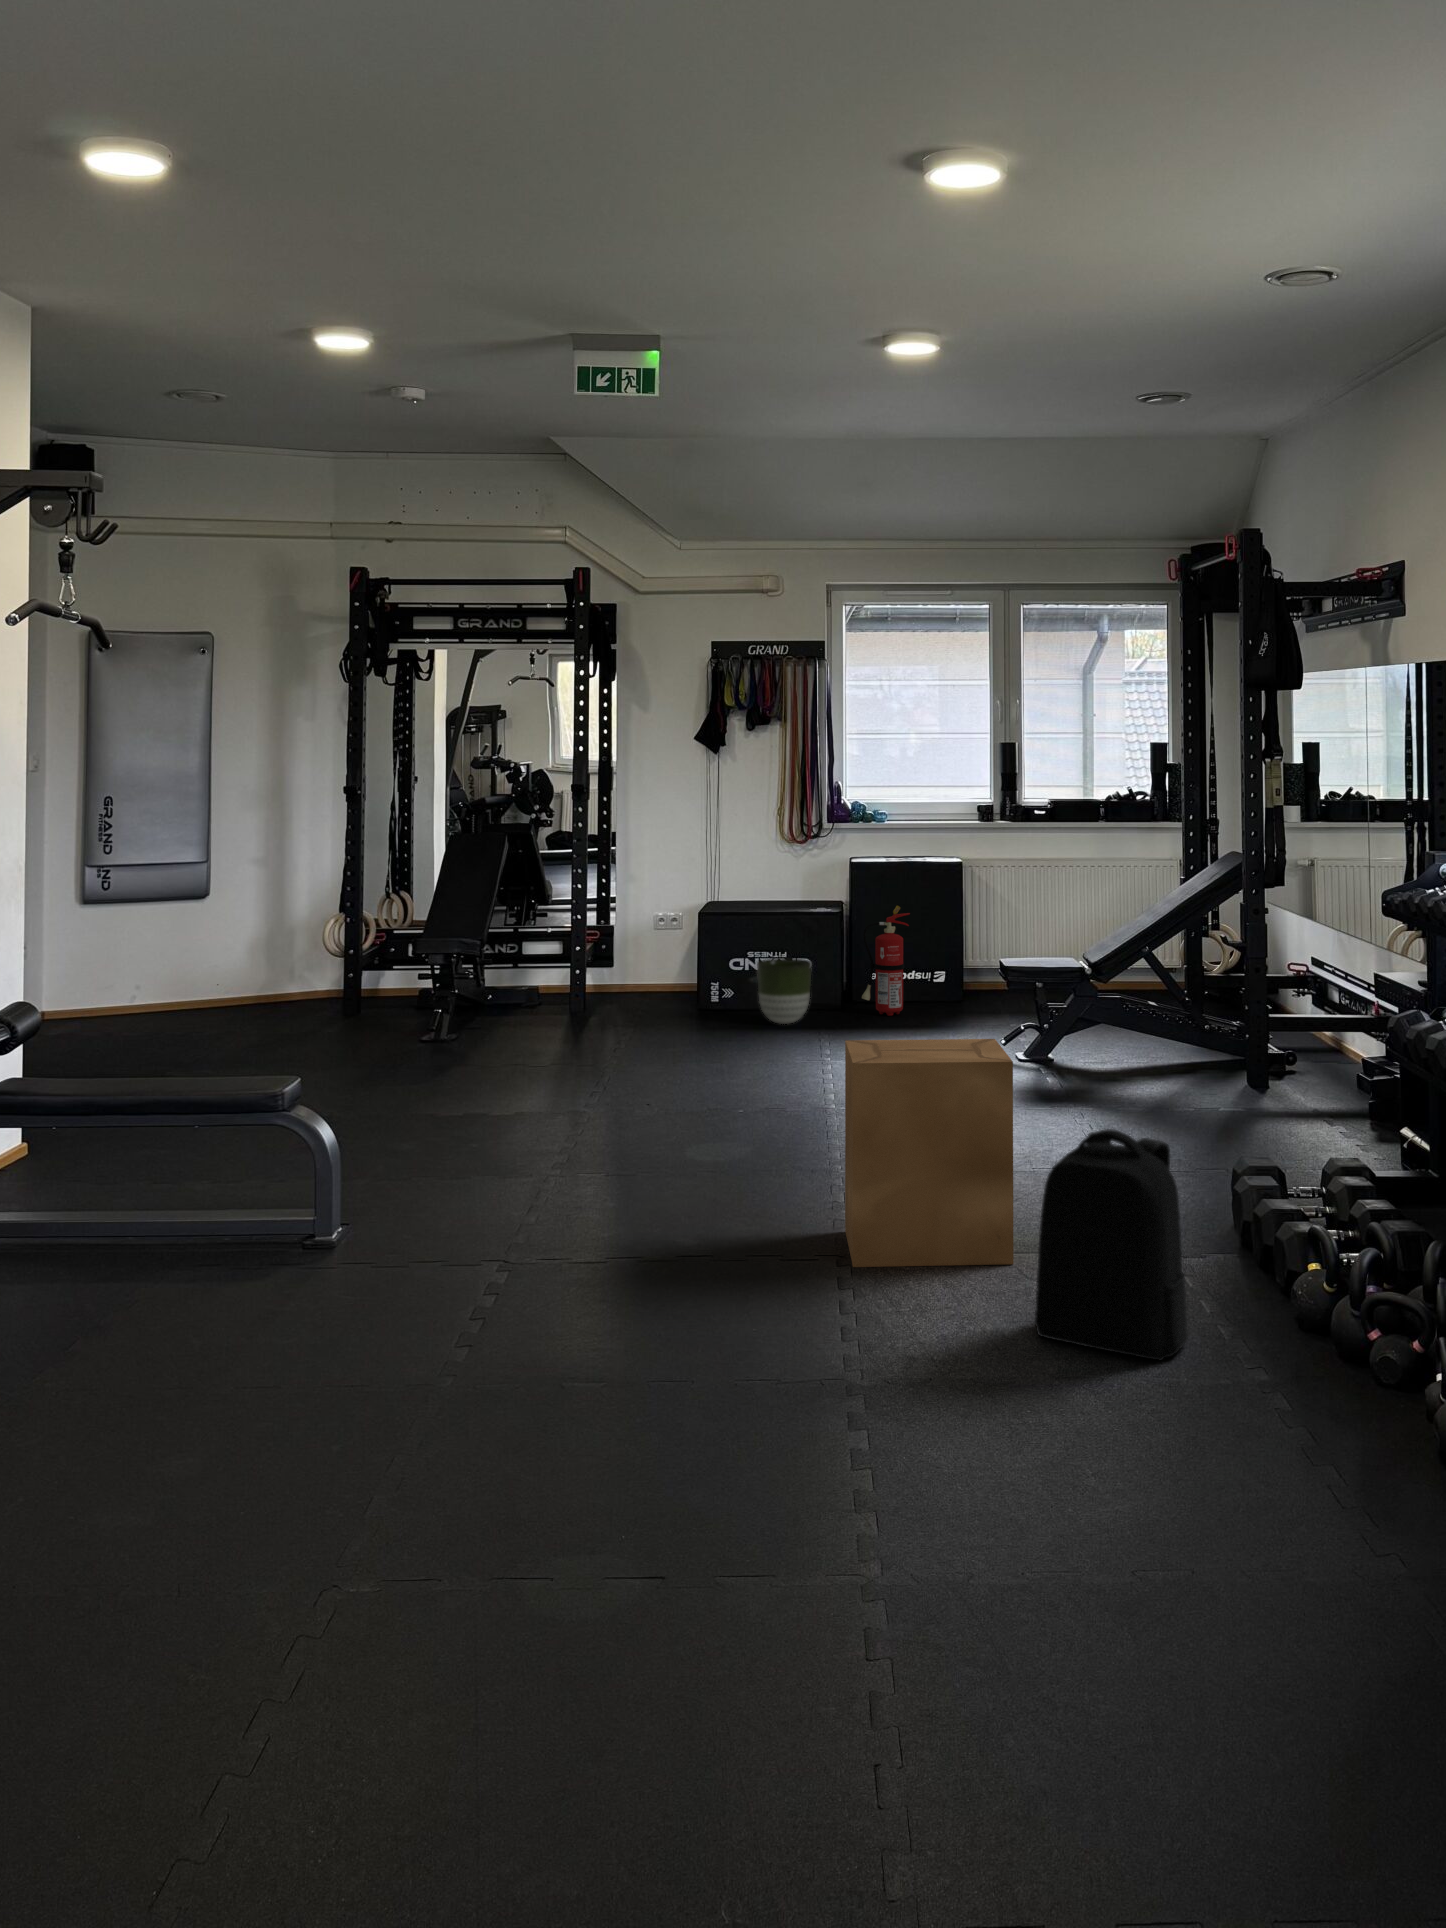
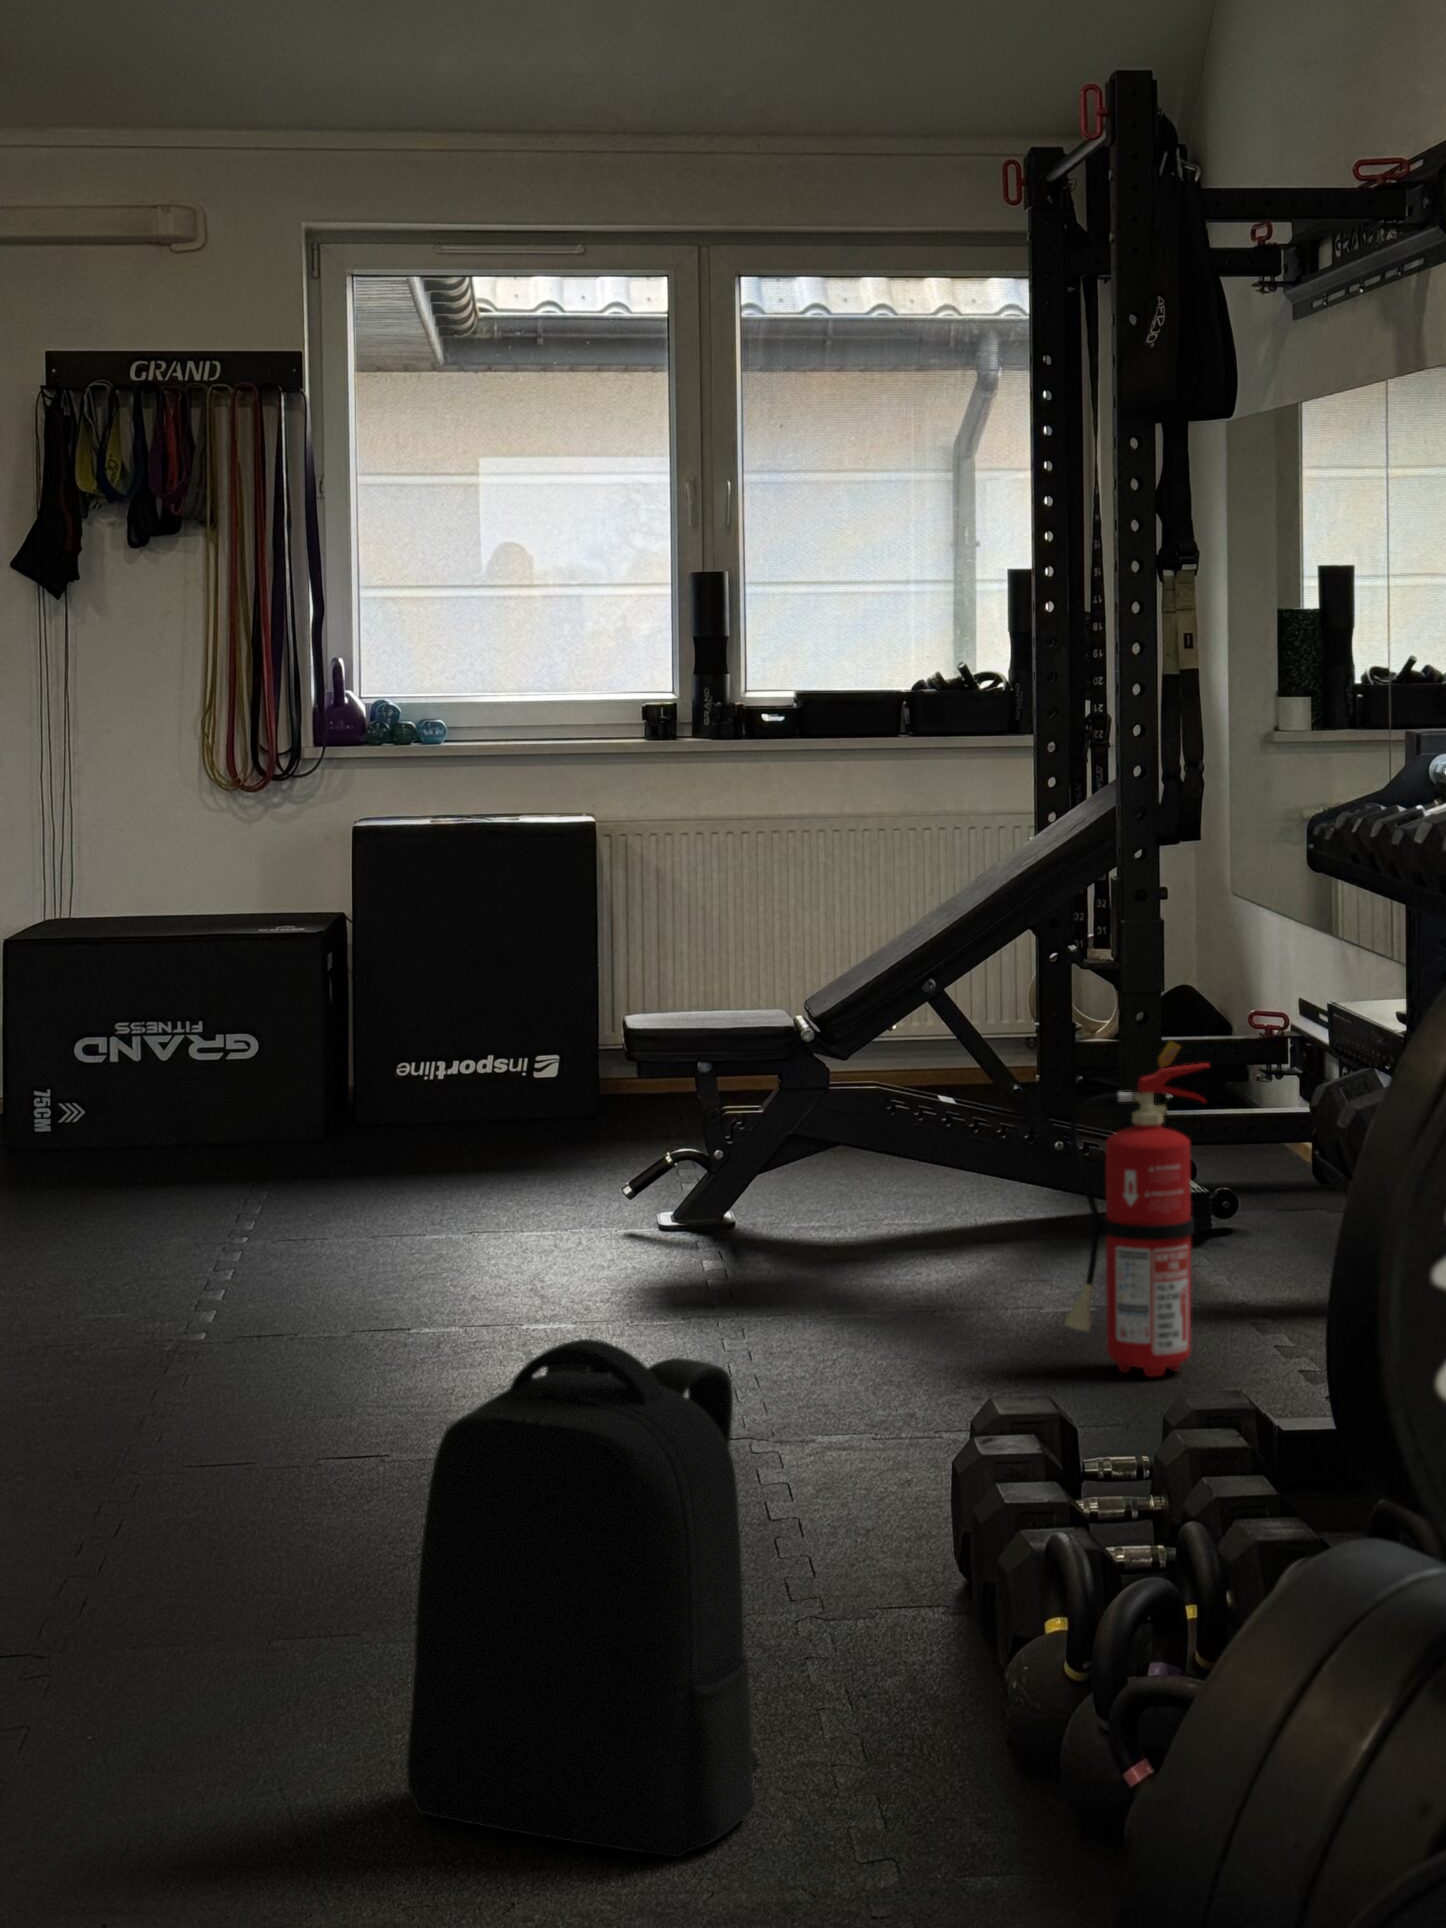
fire extinguisher: present [862,906,910,1016] -> present [1065,1041,1209,1377]
planter: present [757,958,812,1024] -> none [128,1033,249,1172]
cardboard box: present [845,1039,1014,1267] -> none [63,1159,442,1676]

